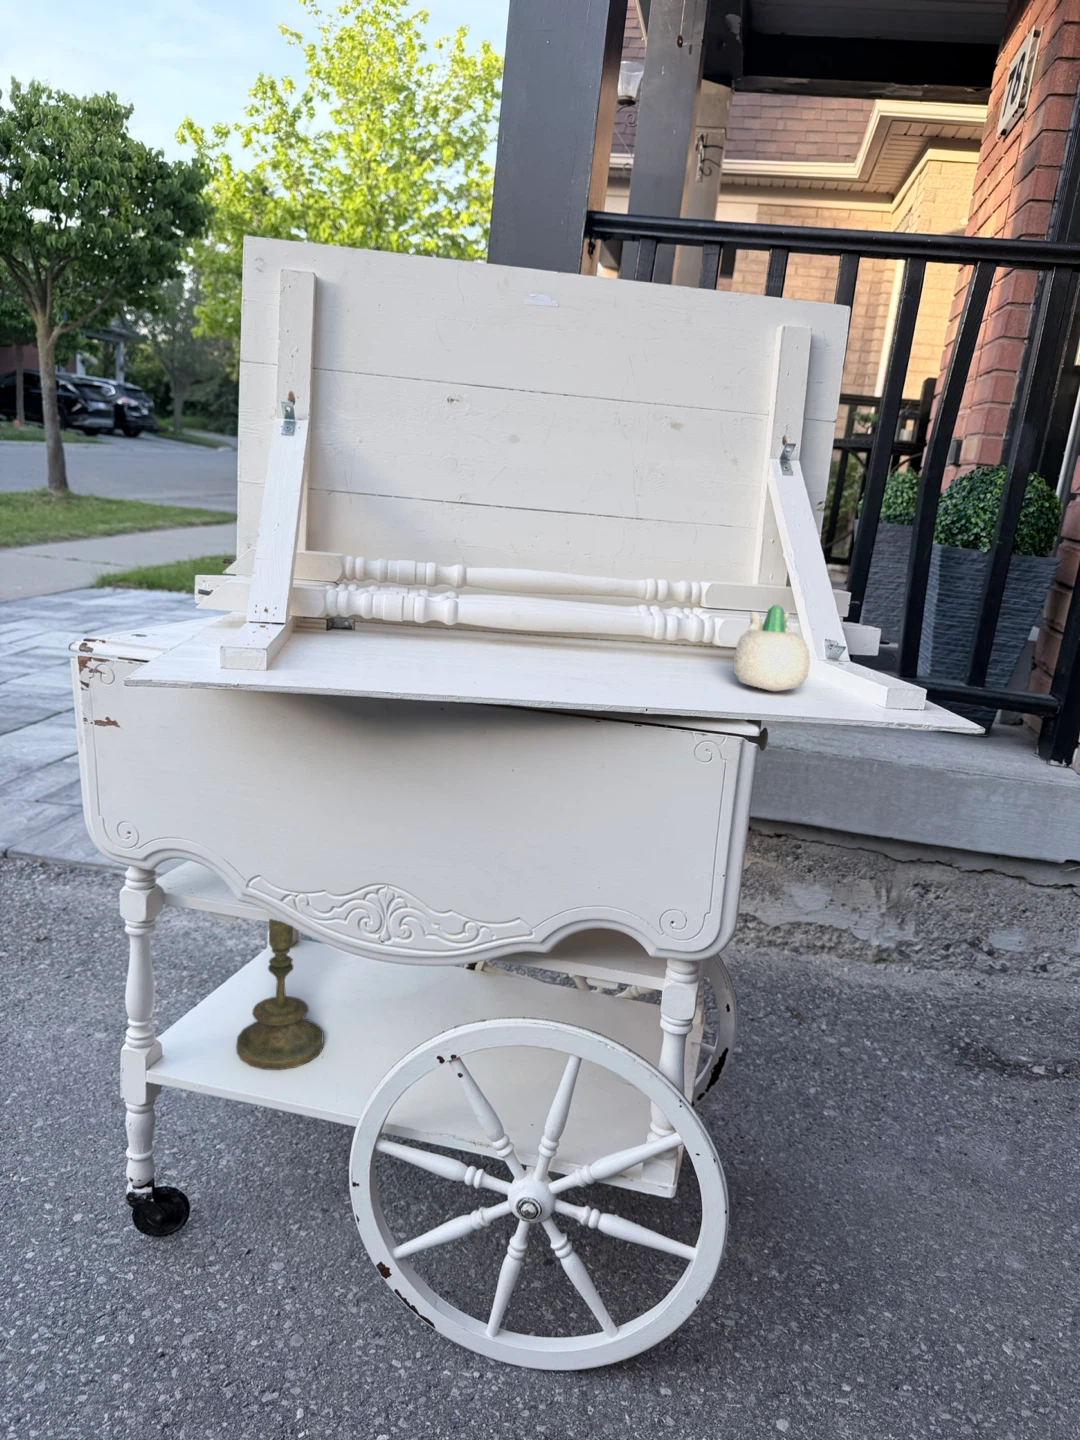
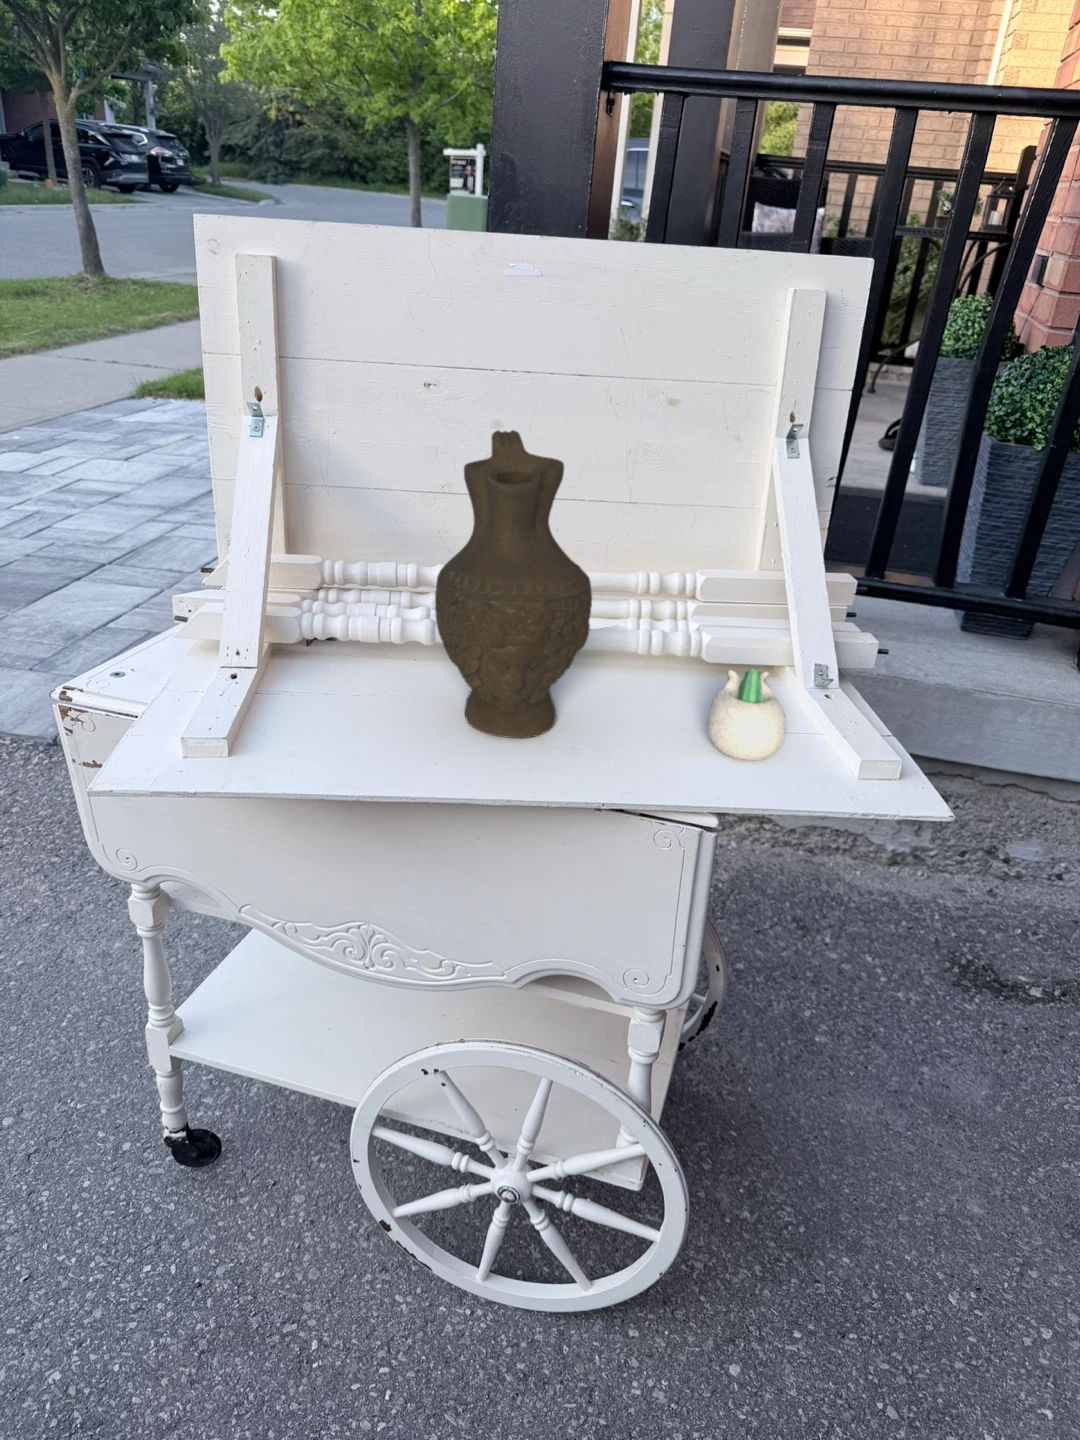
decorative vase: none [473,401,622,674] -> present [435,430,592,738]
candle: present [236,919,323,1070] -> none [251,848,332,1044]

